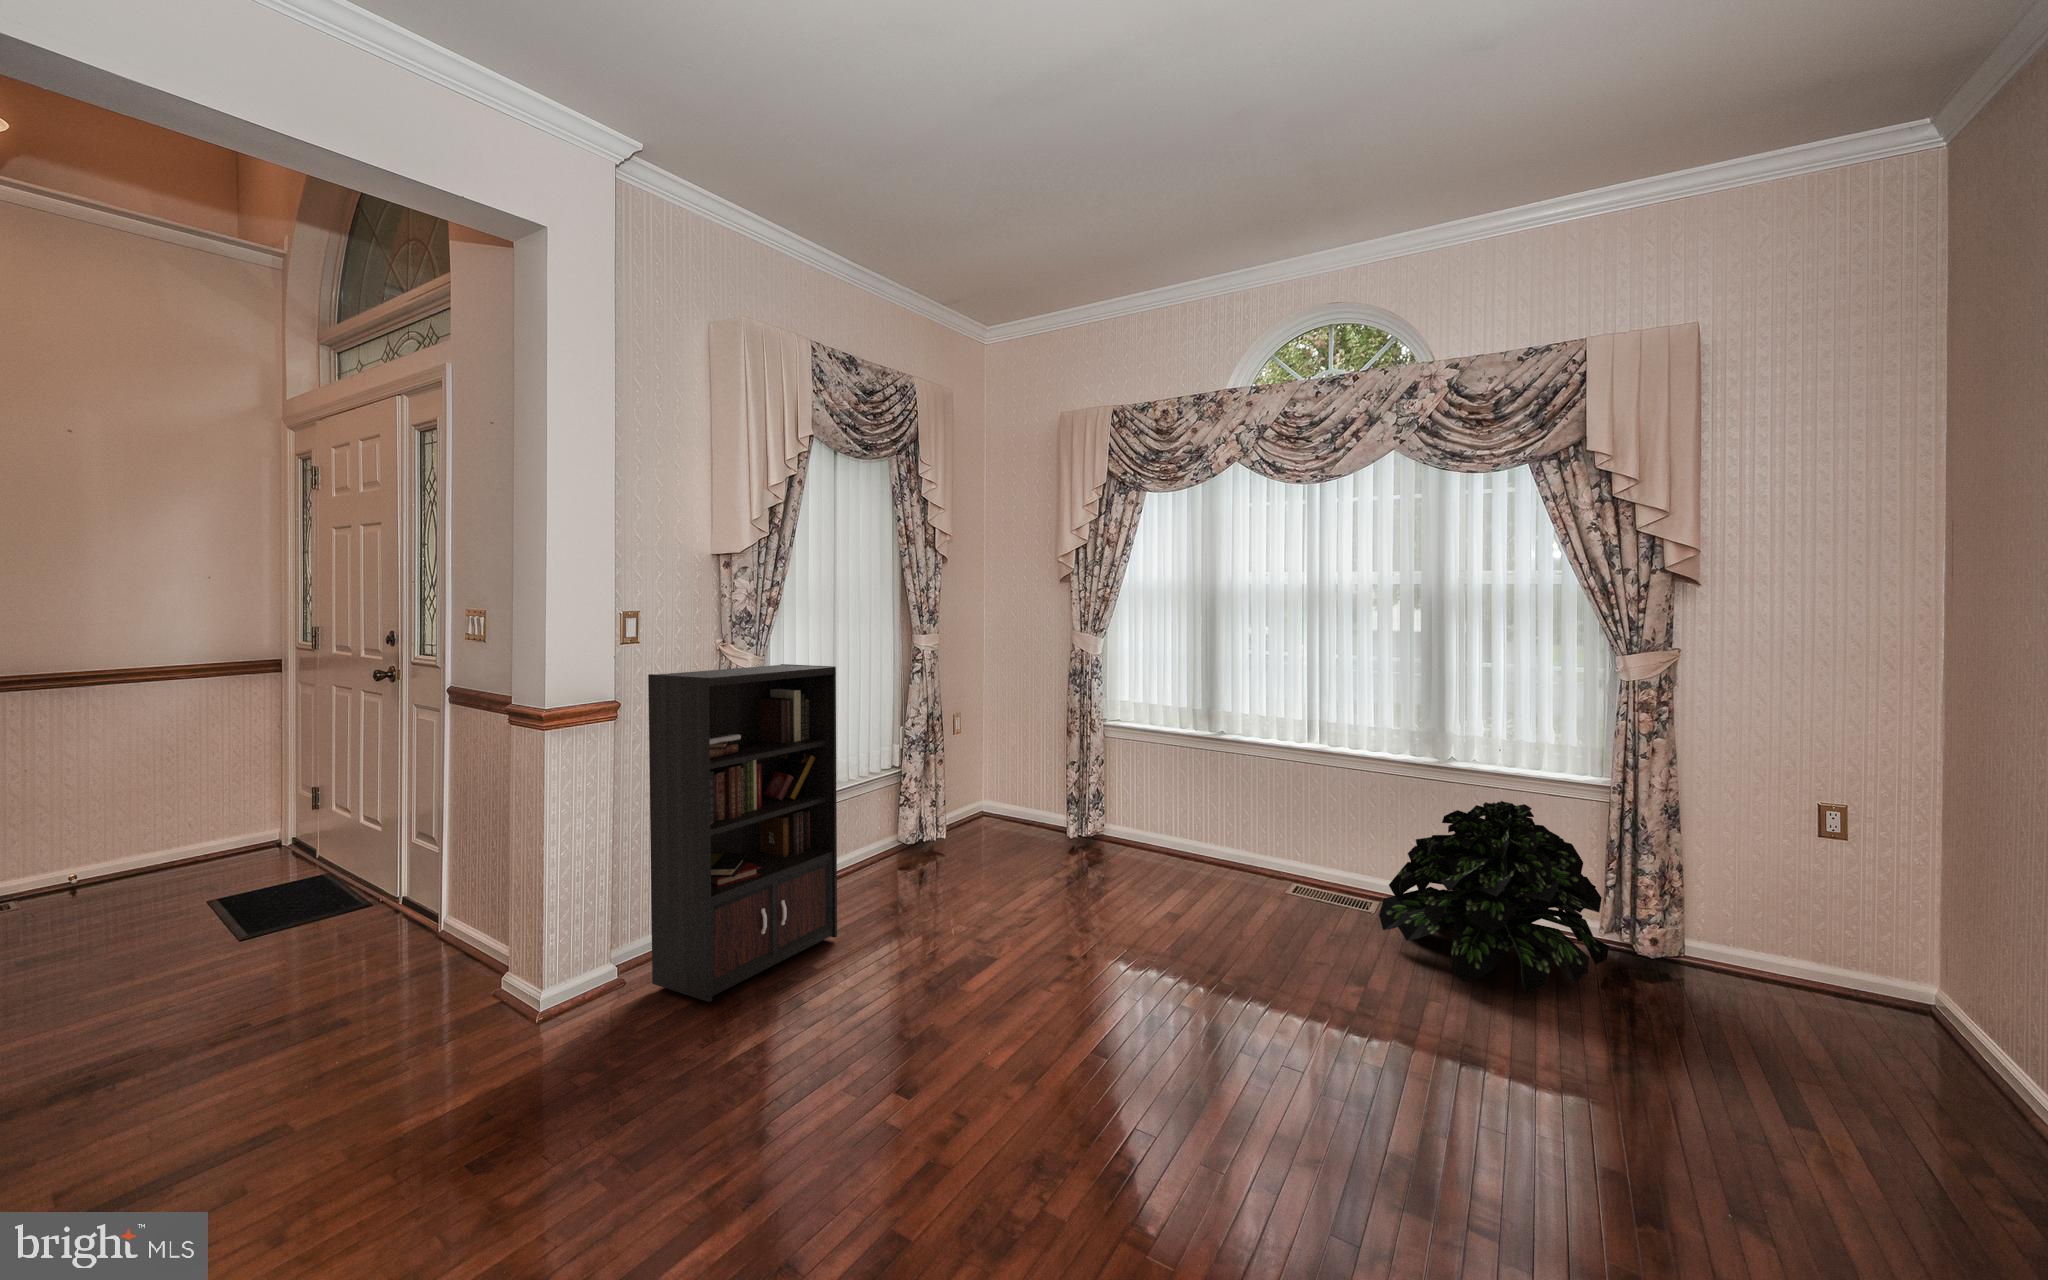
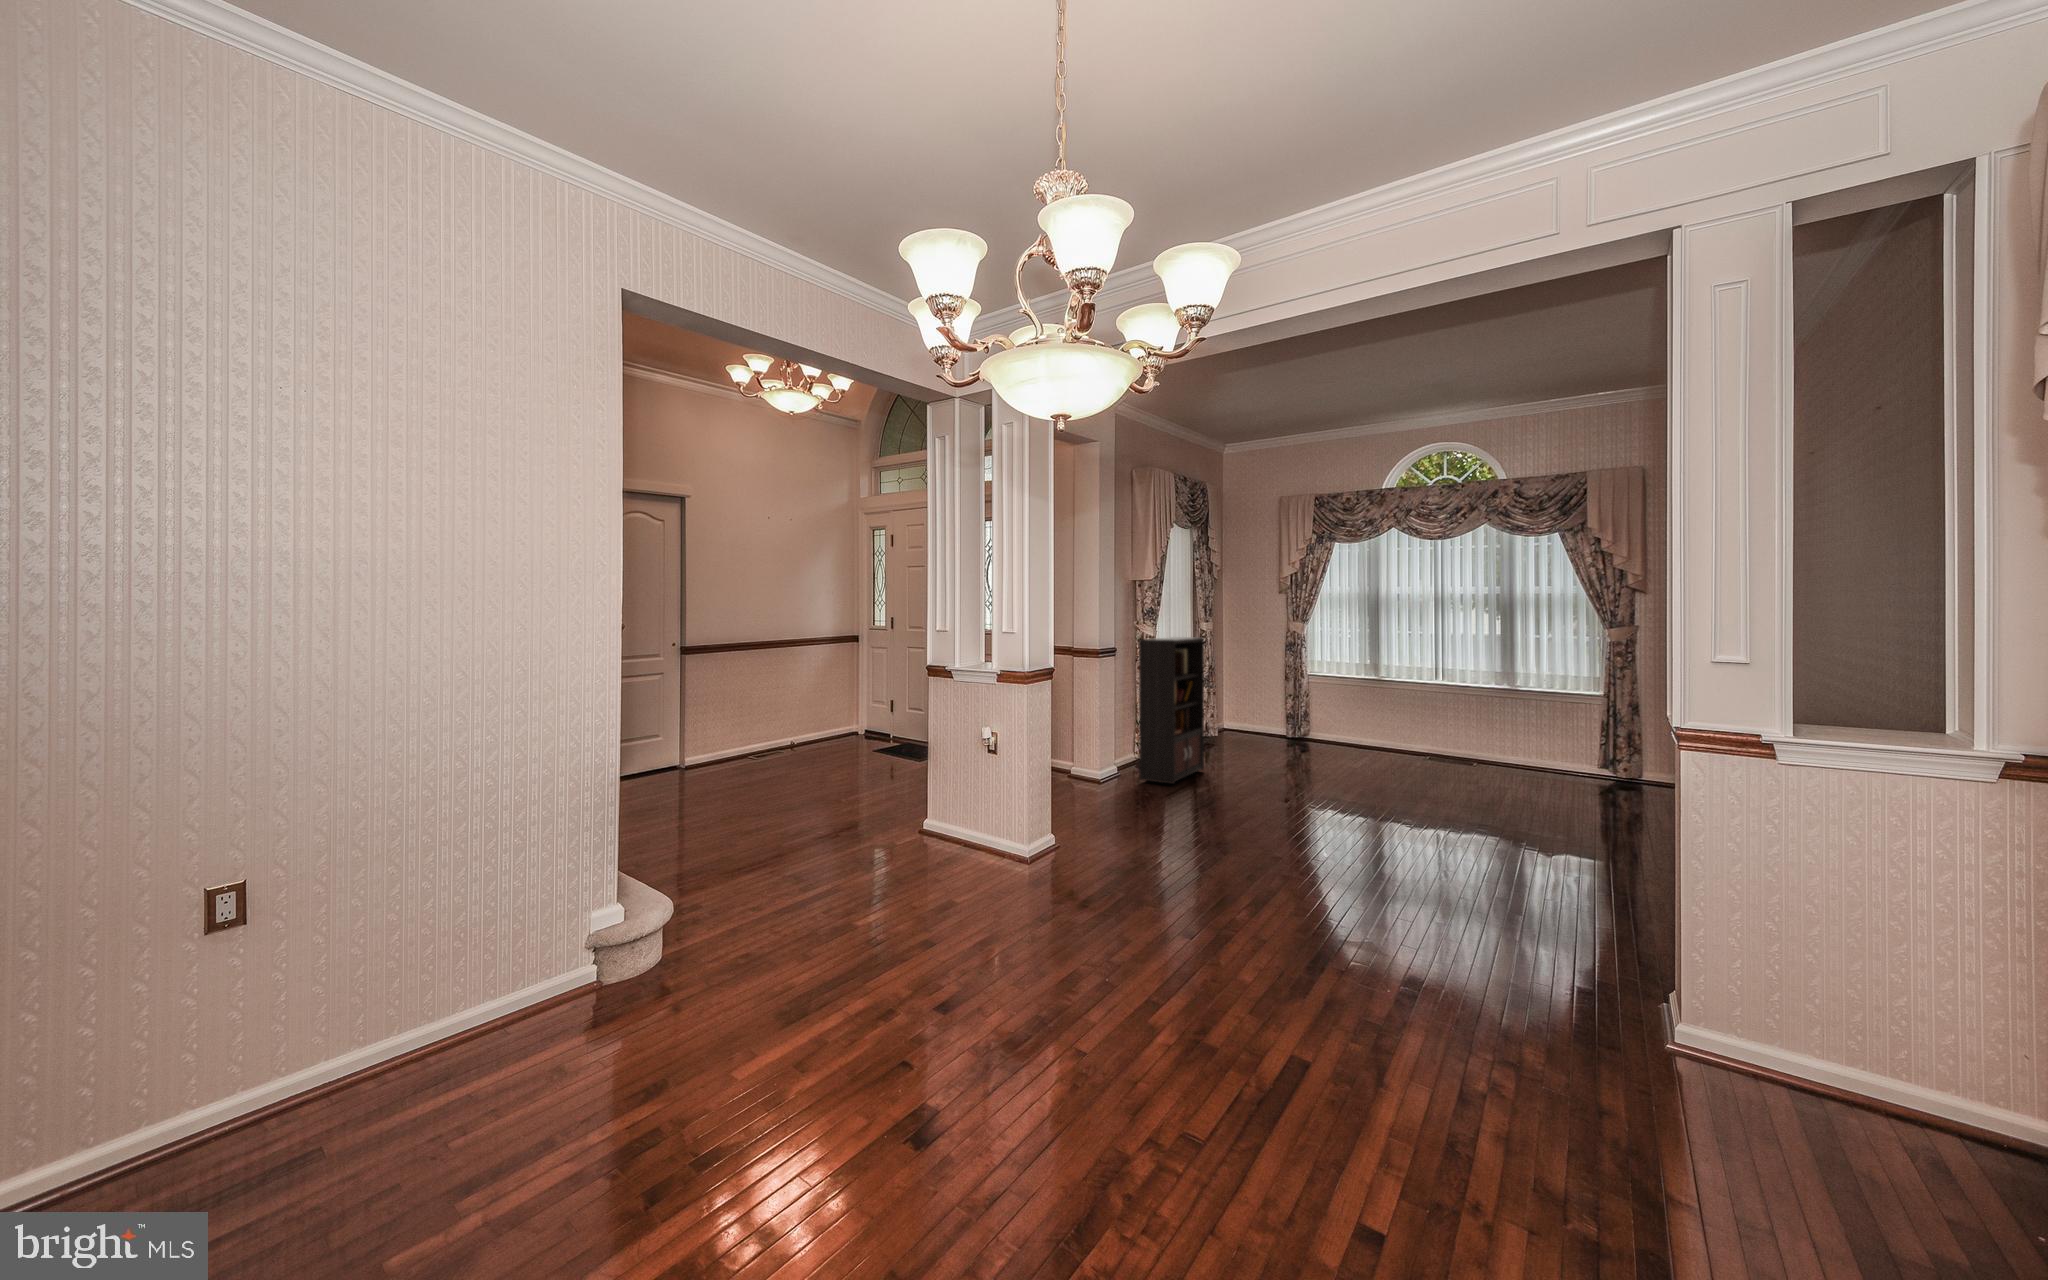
potted plant: present [1379,801,1609,993] -> none [1480,702,1598,787]

